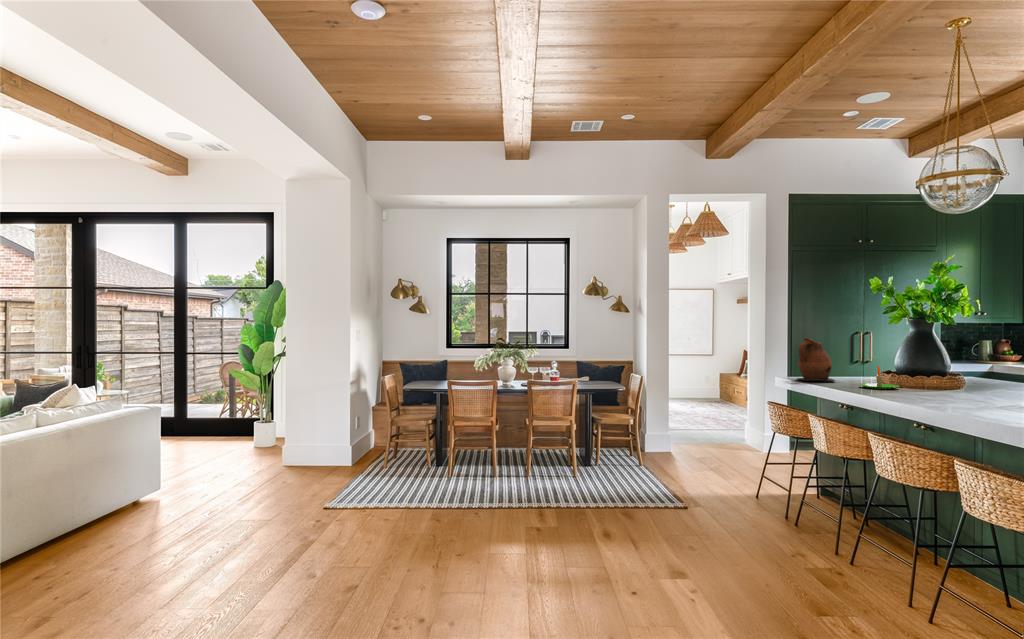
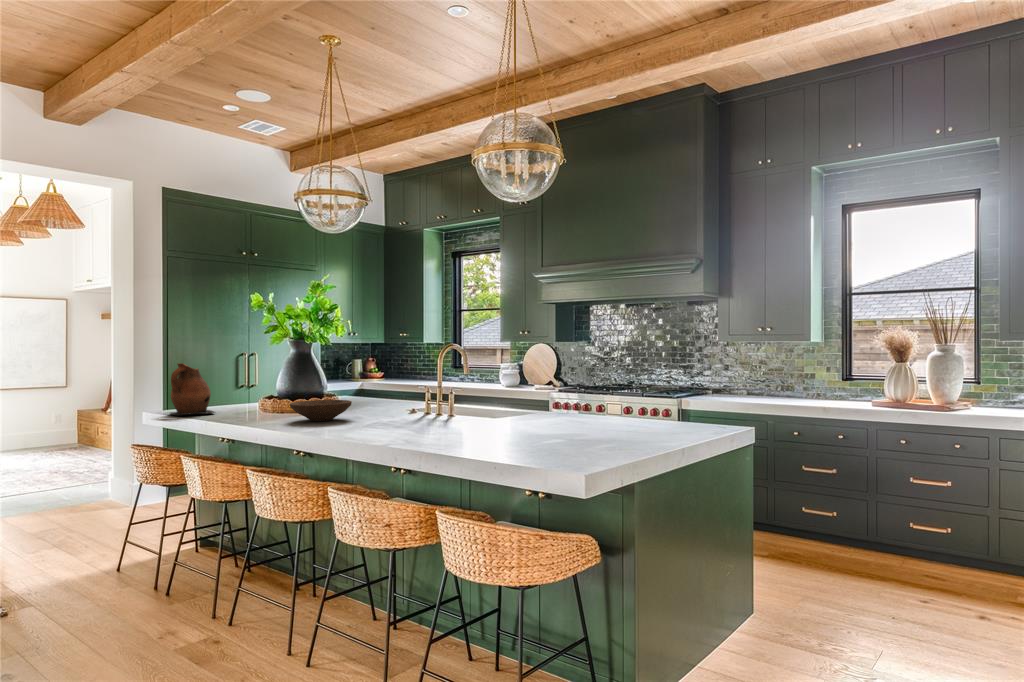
candle: present [860,366,899,389] -> none [240,392,281,418]
wooden bowl: none [910,377,982,398] -> present [290,400,352,421]

